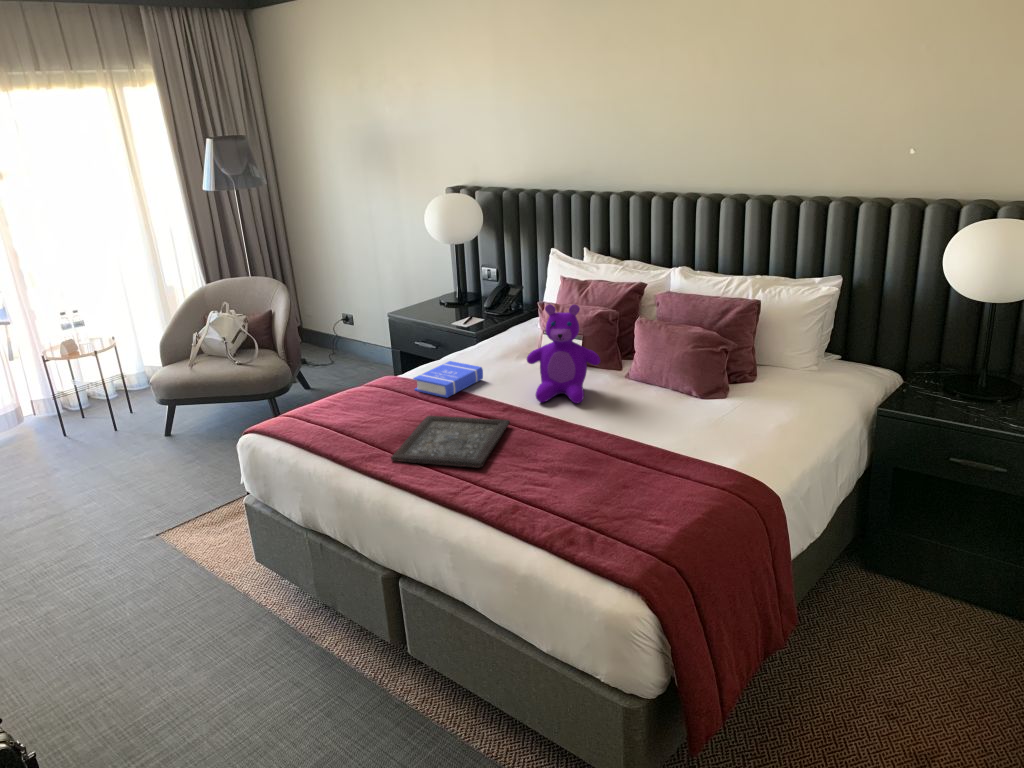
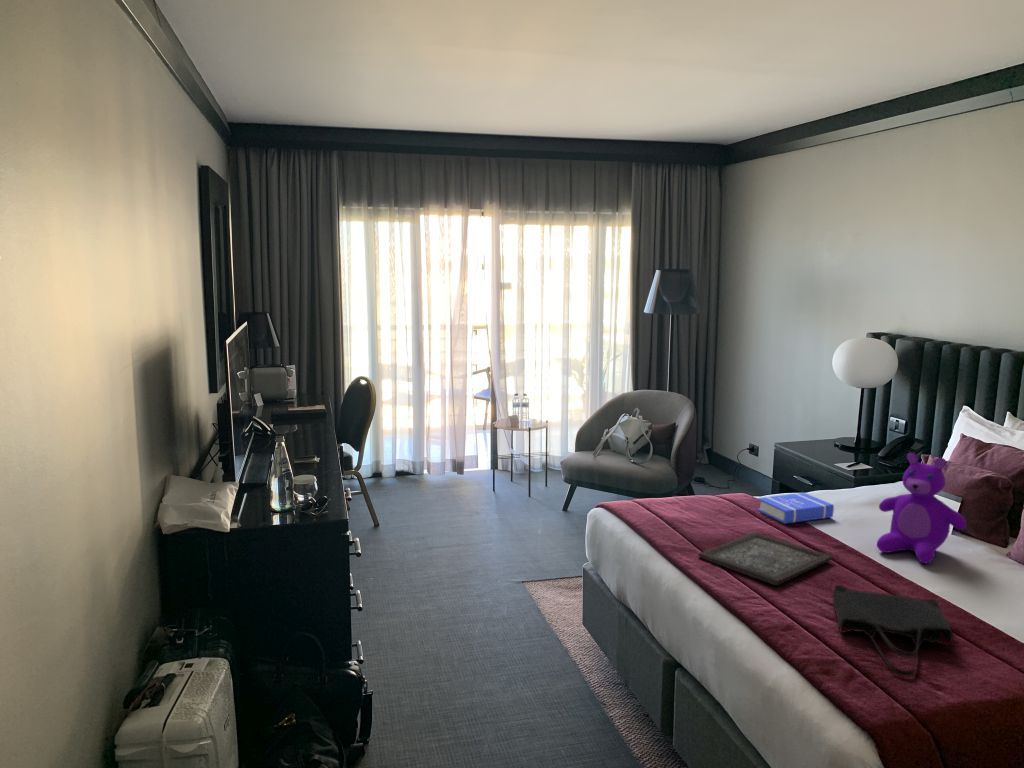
tote bag: none [535,438,645,520] -> present [833,585,953,676]

